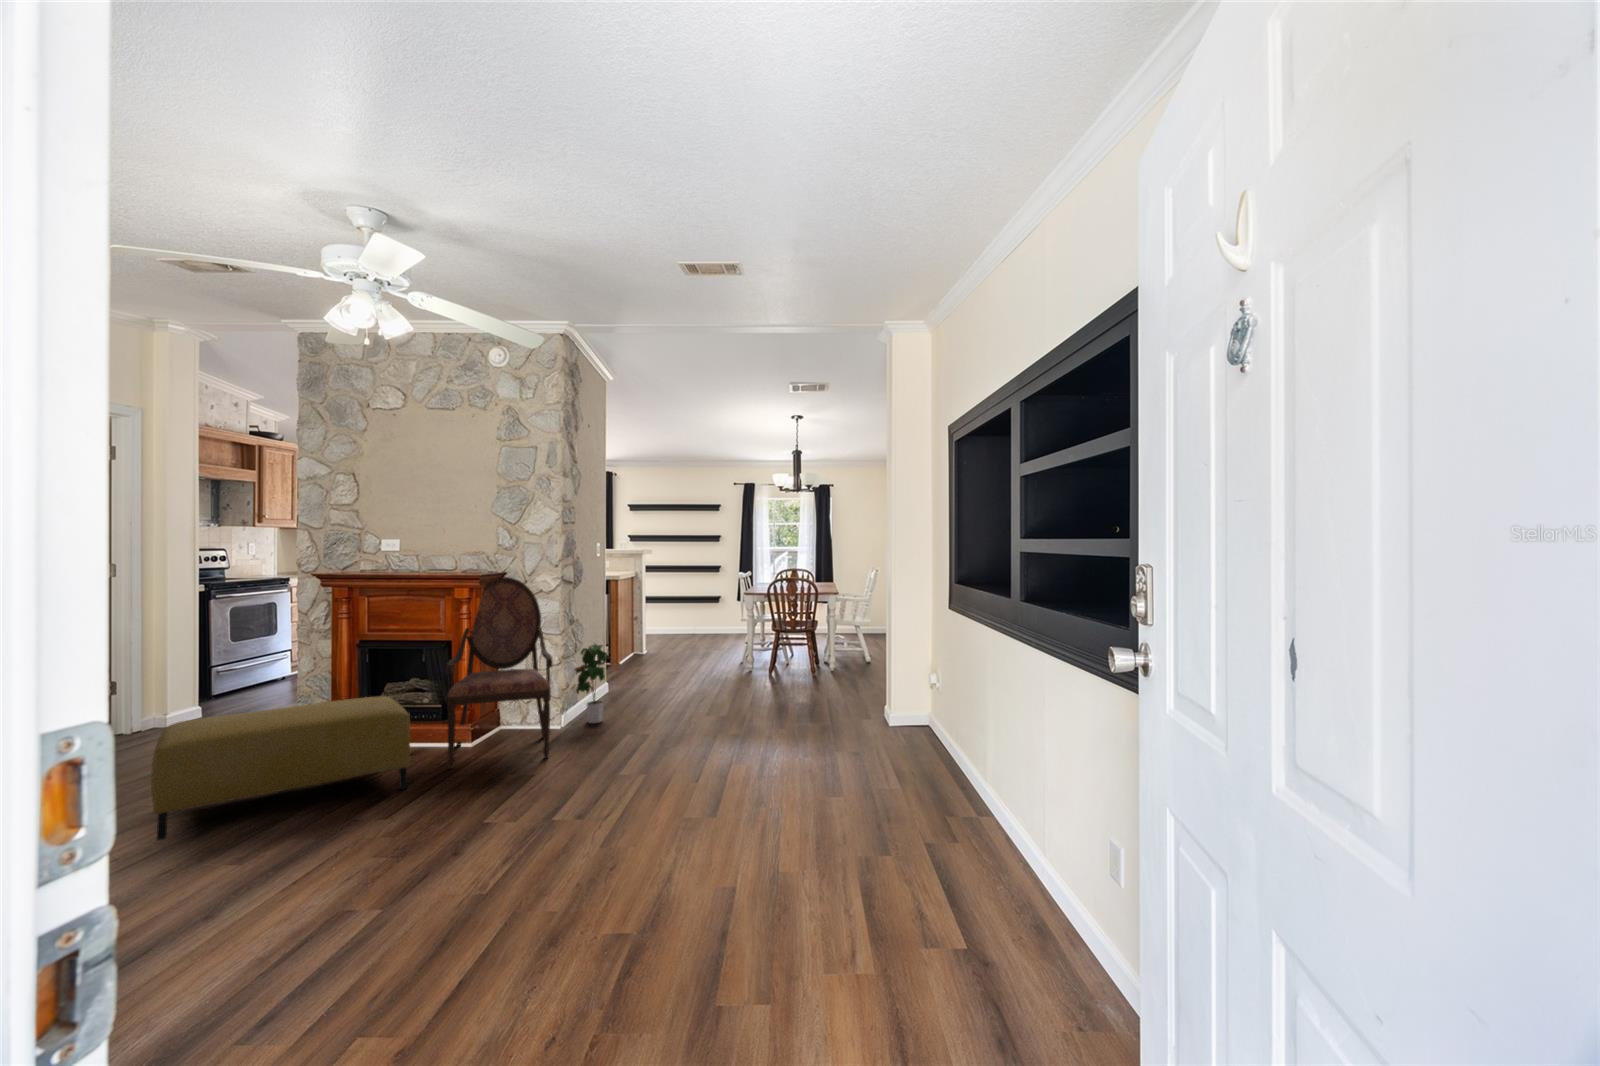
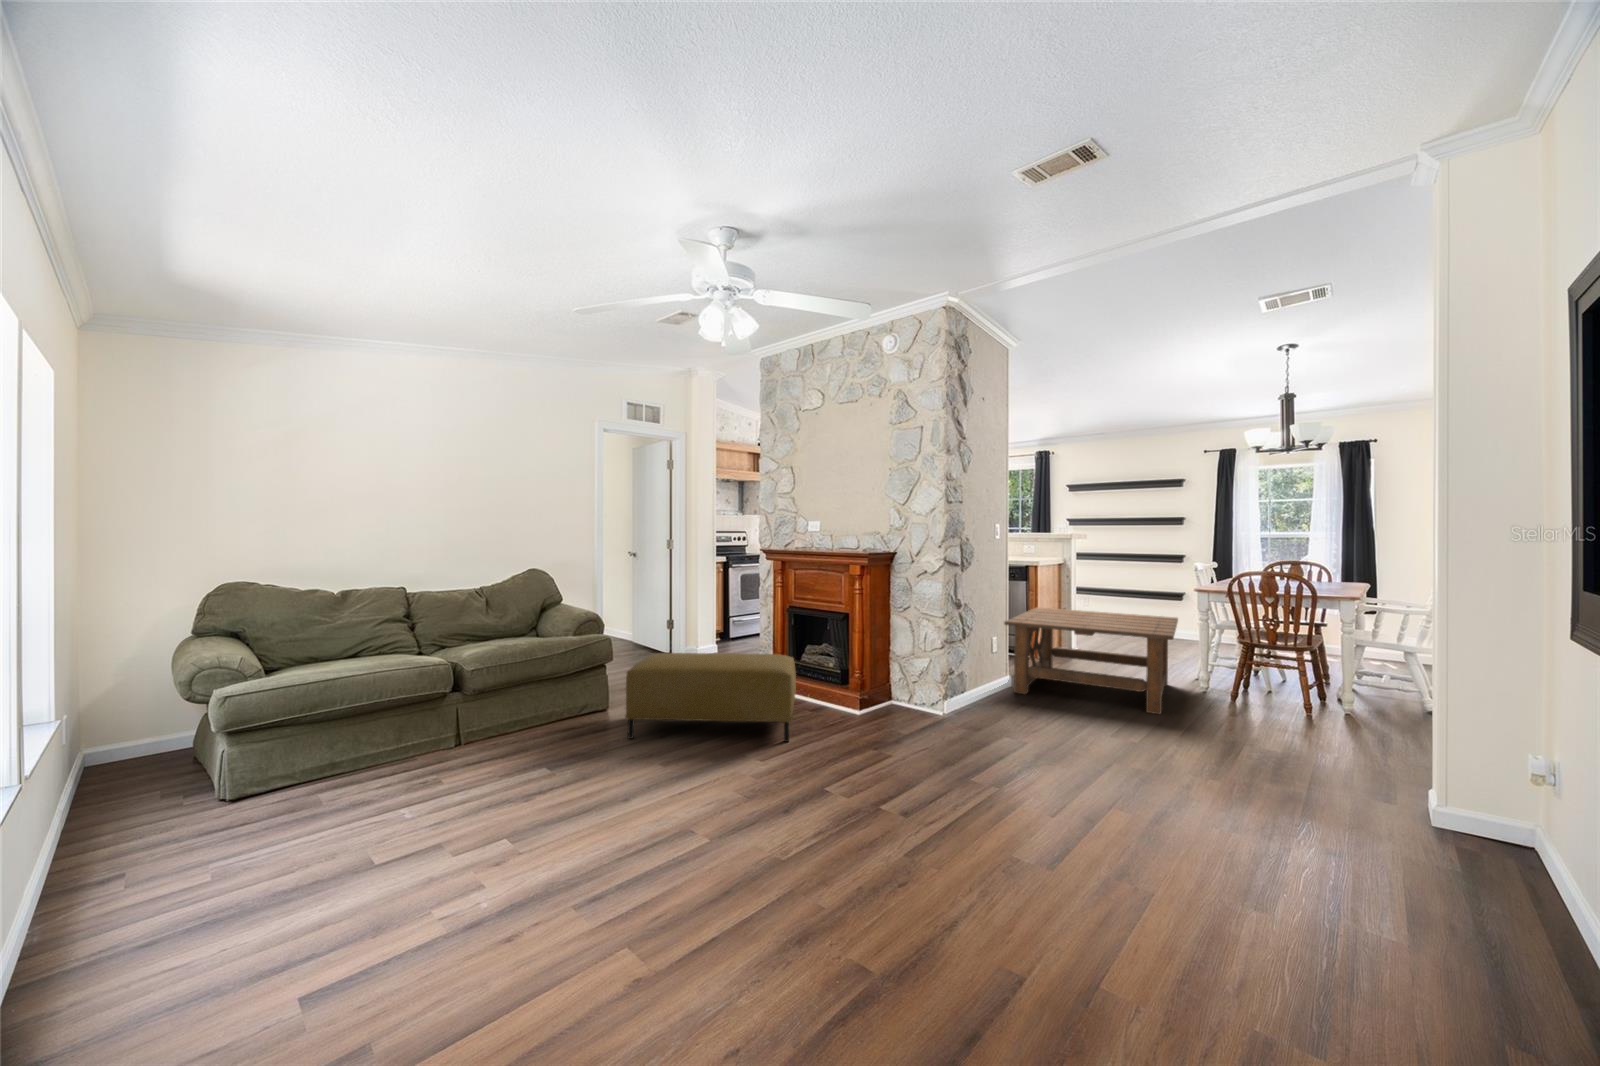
armchair: present [446,577,553,769] -> none [829,557,930,742]
coffee table: none [603,617,740,700] -> present [1004,607,1178,714]
potted plant: present [575,644,609,723] -> none [960,630,1003,715]

